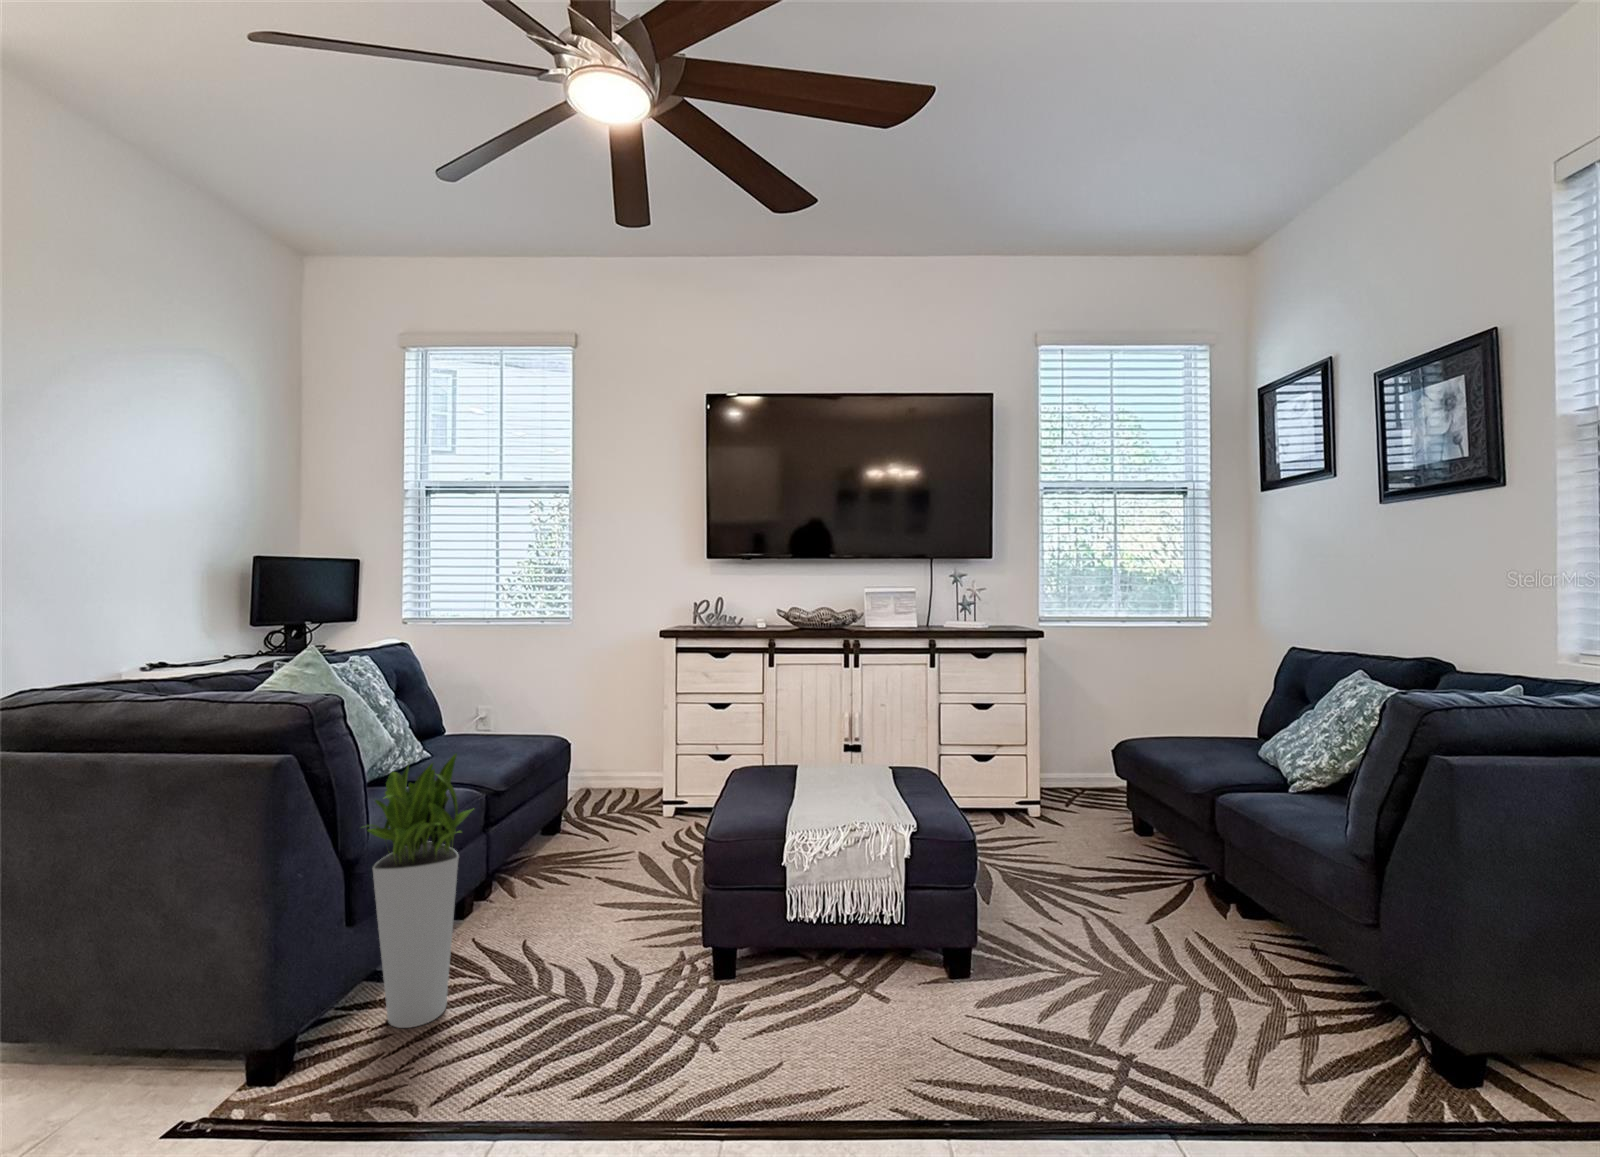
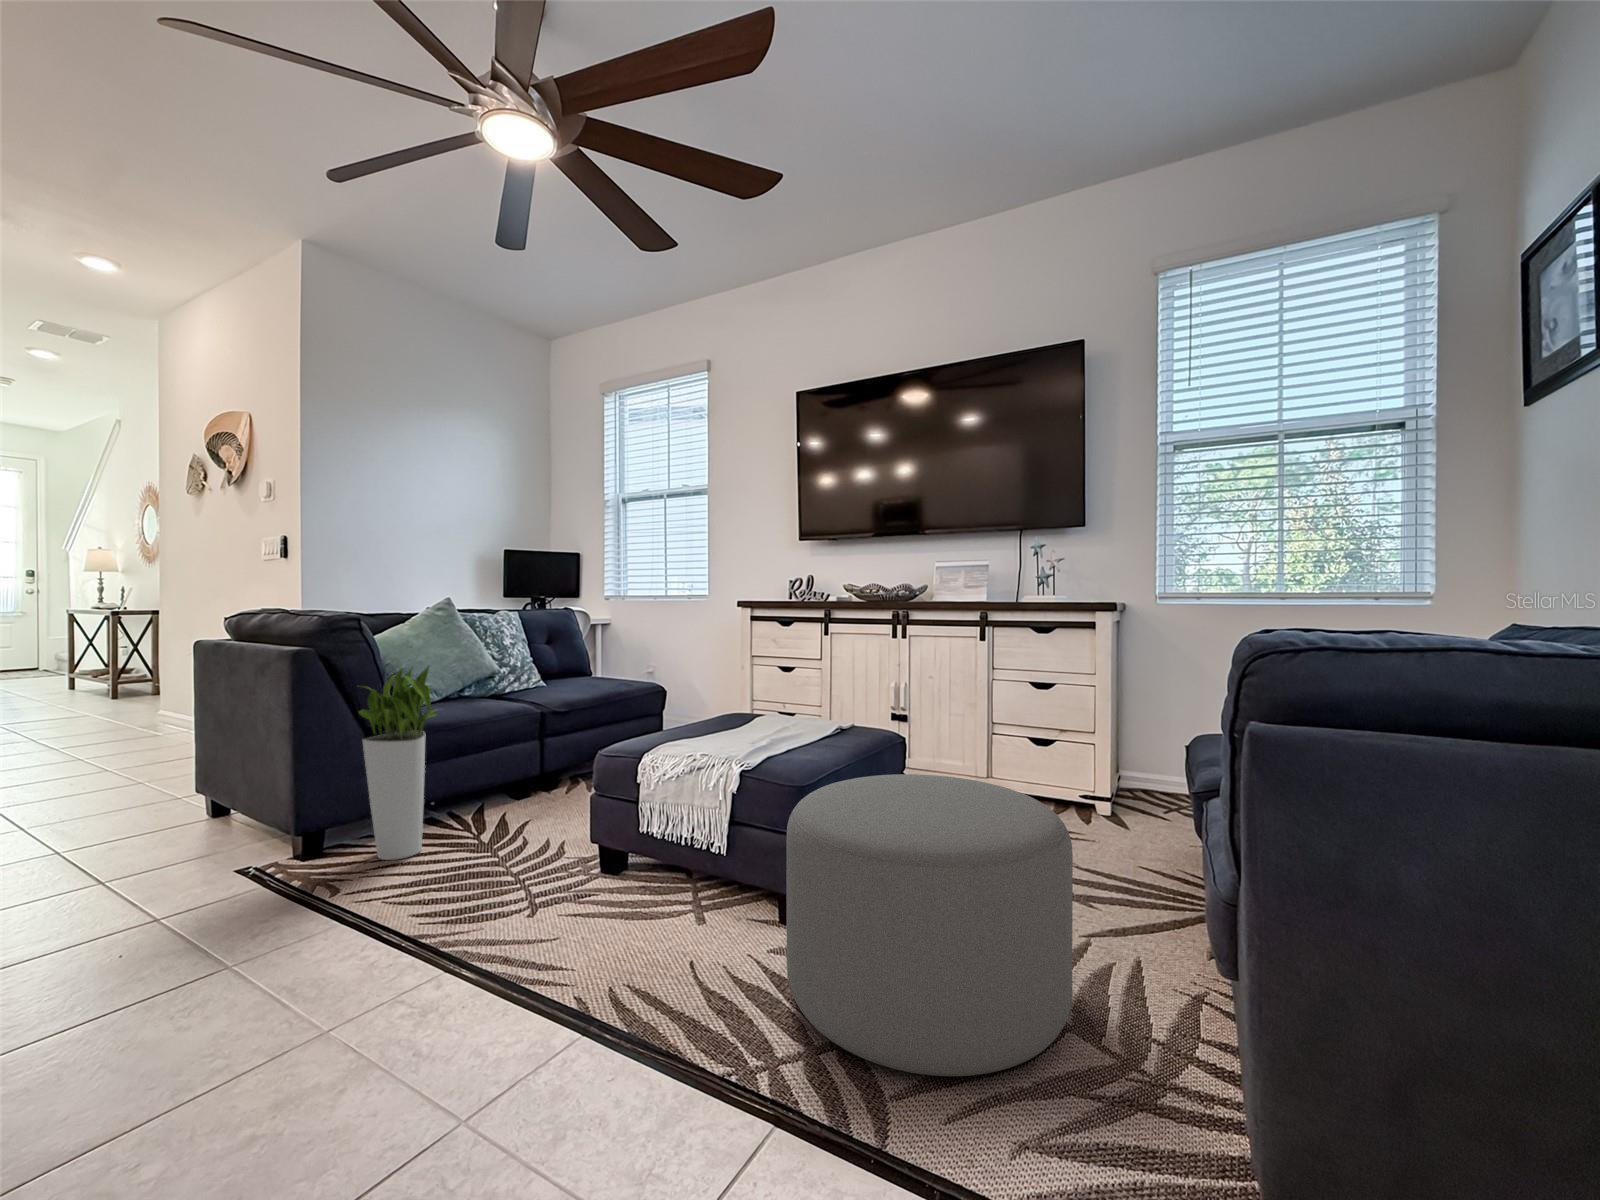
ottoman: none [1018,817,1283,1082] -> present [786,774,1073,1076]

